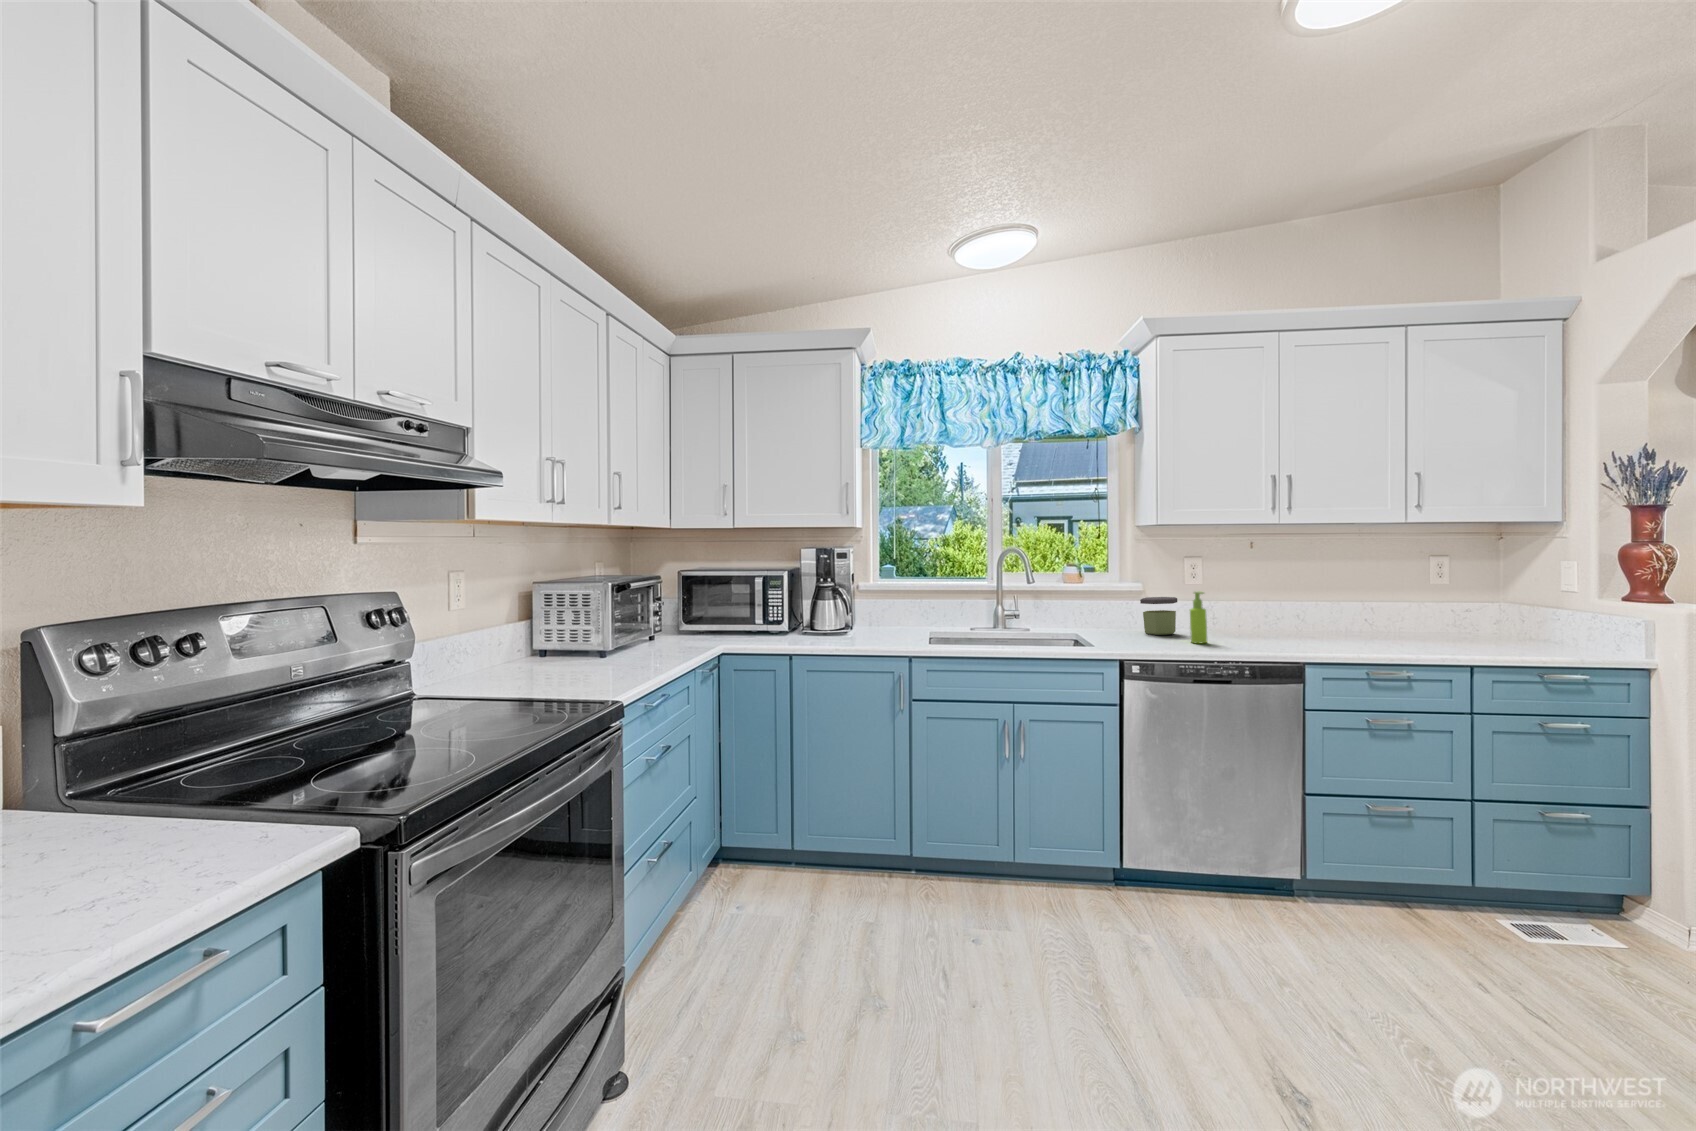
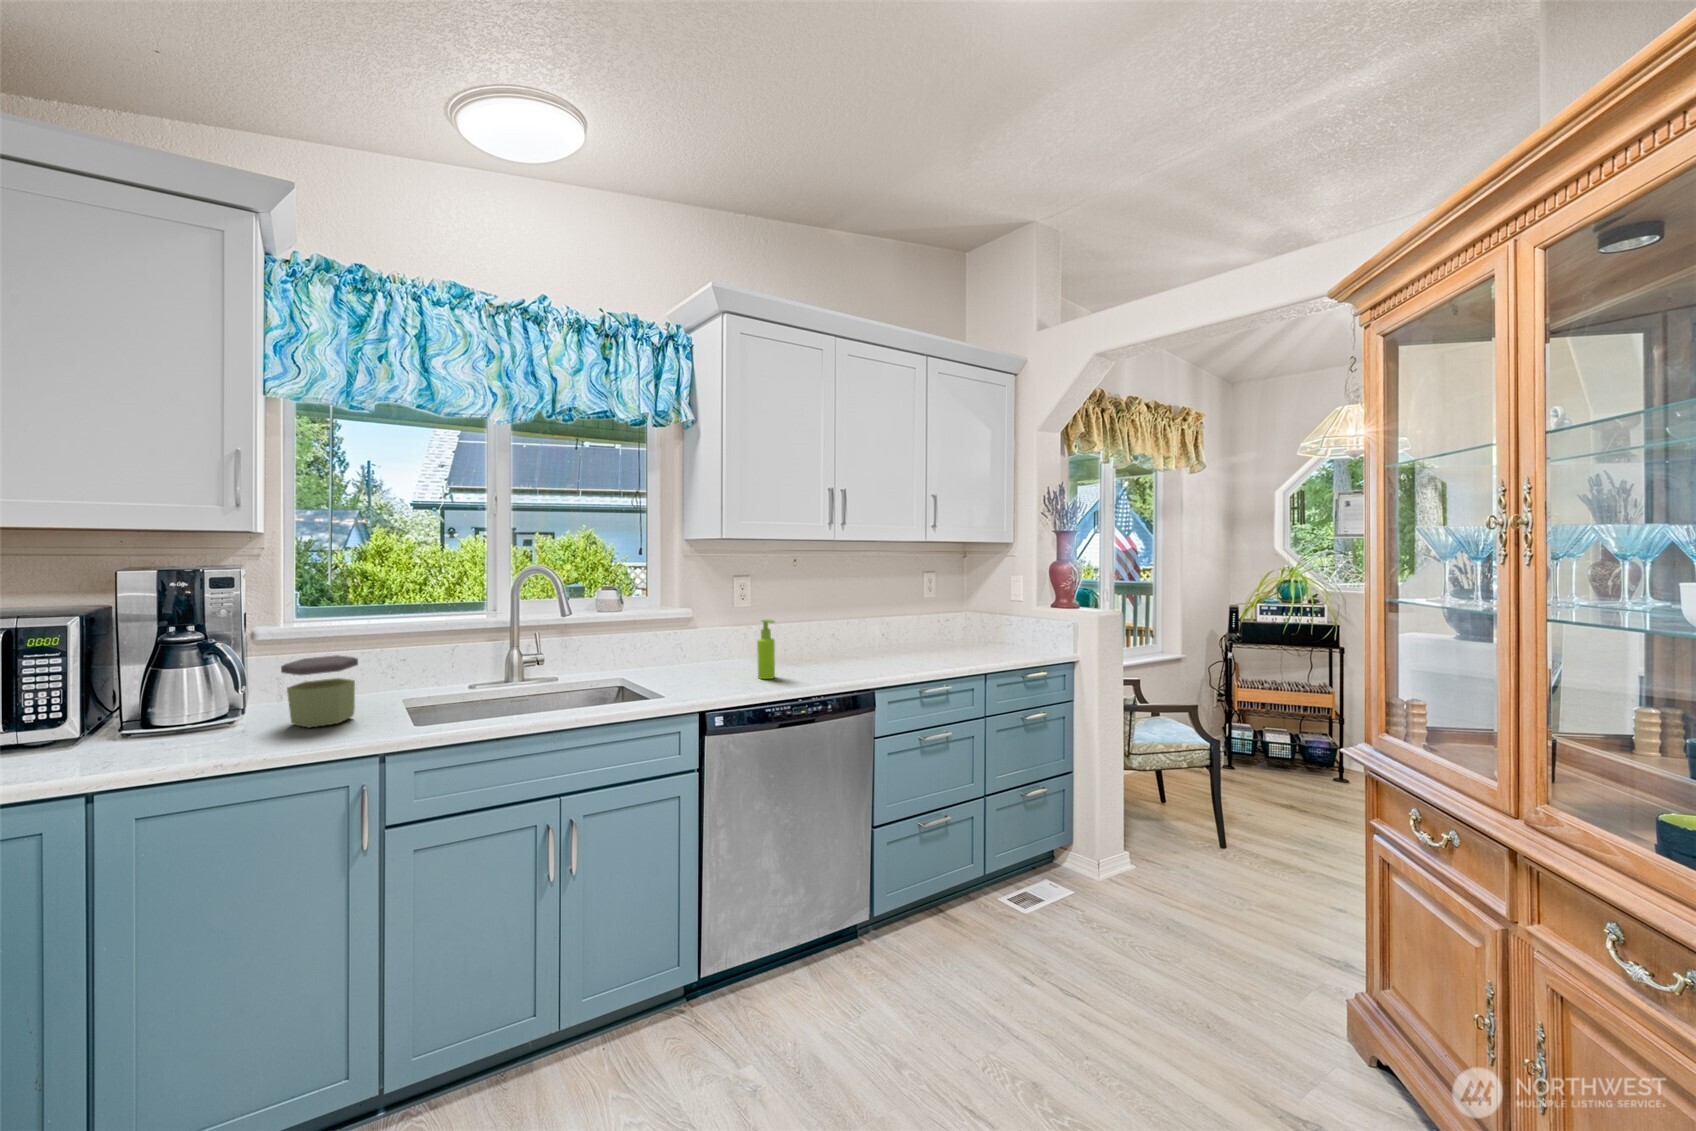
jar: present [1140,597,1177,635] -> present [281,655,358,727]

